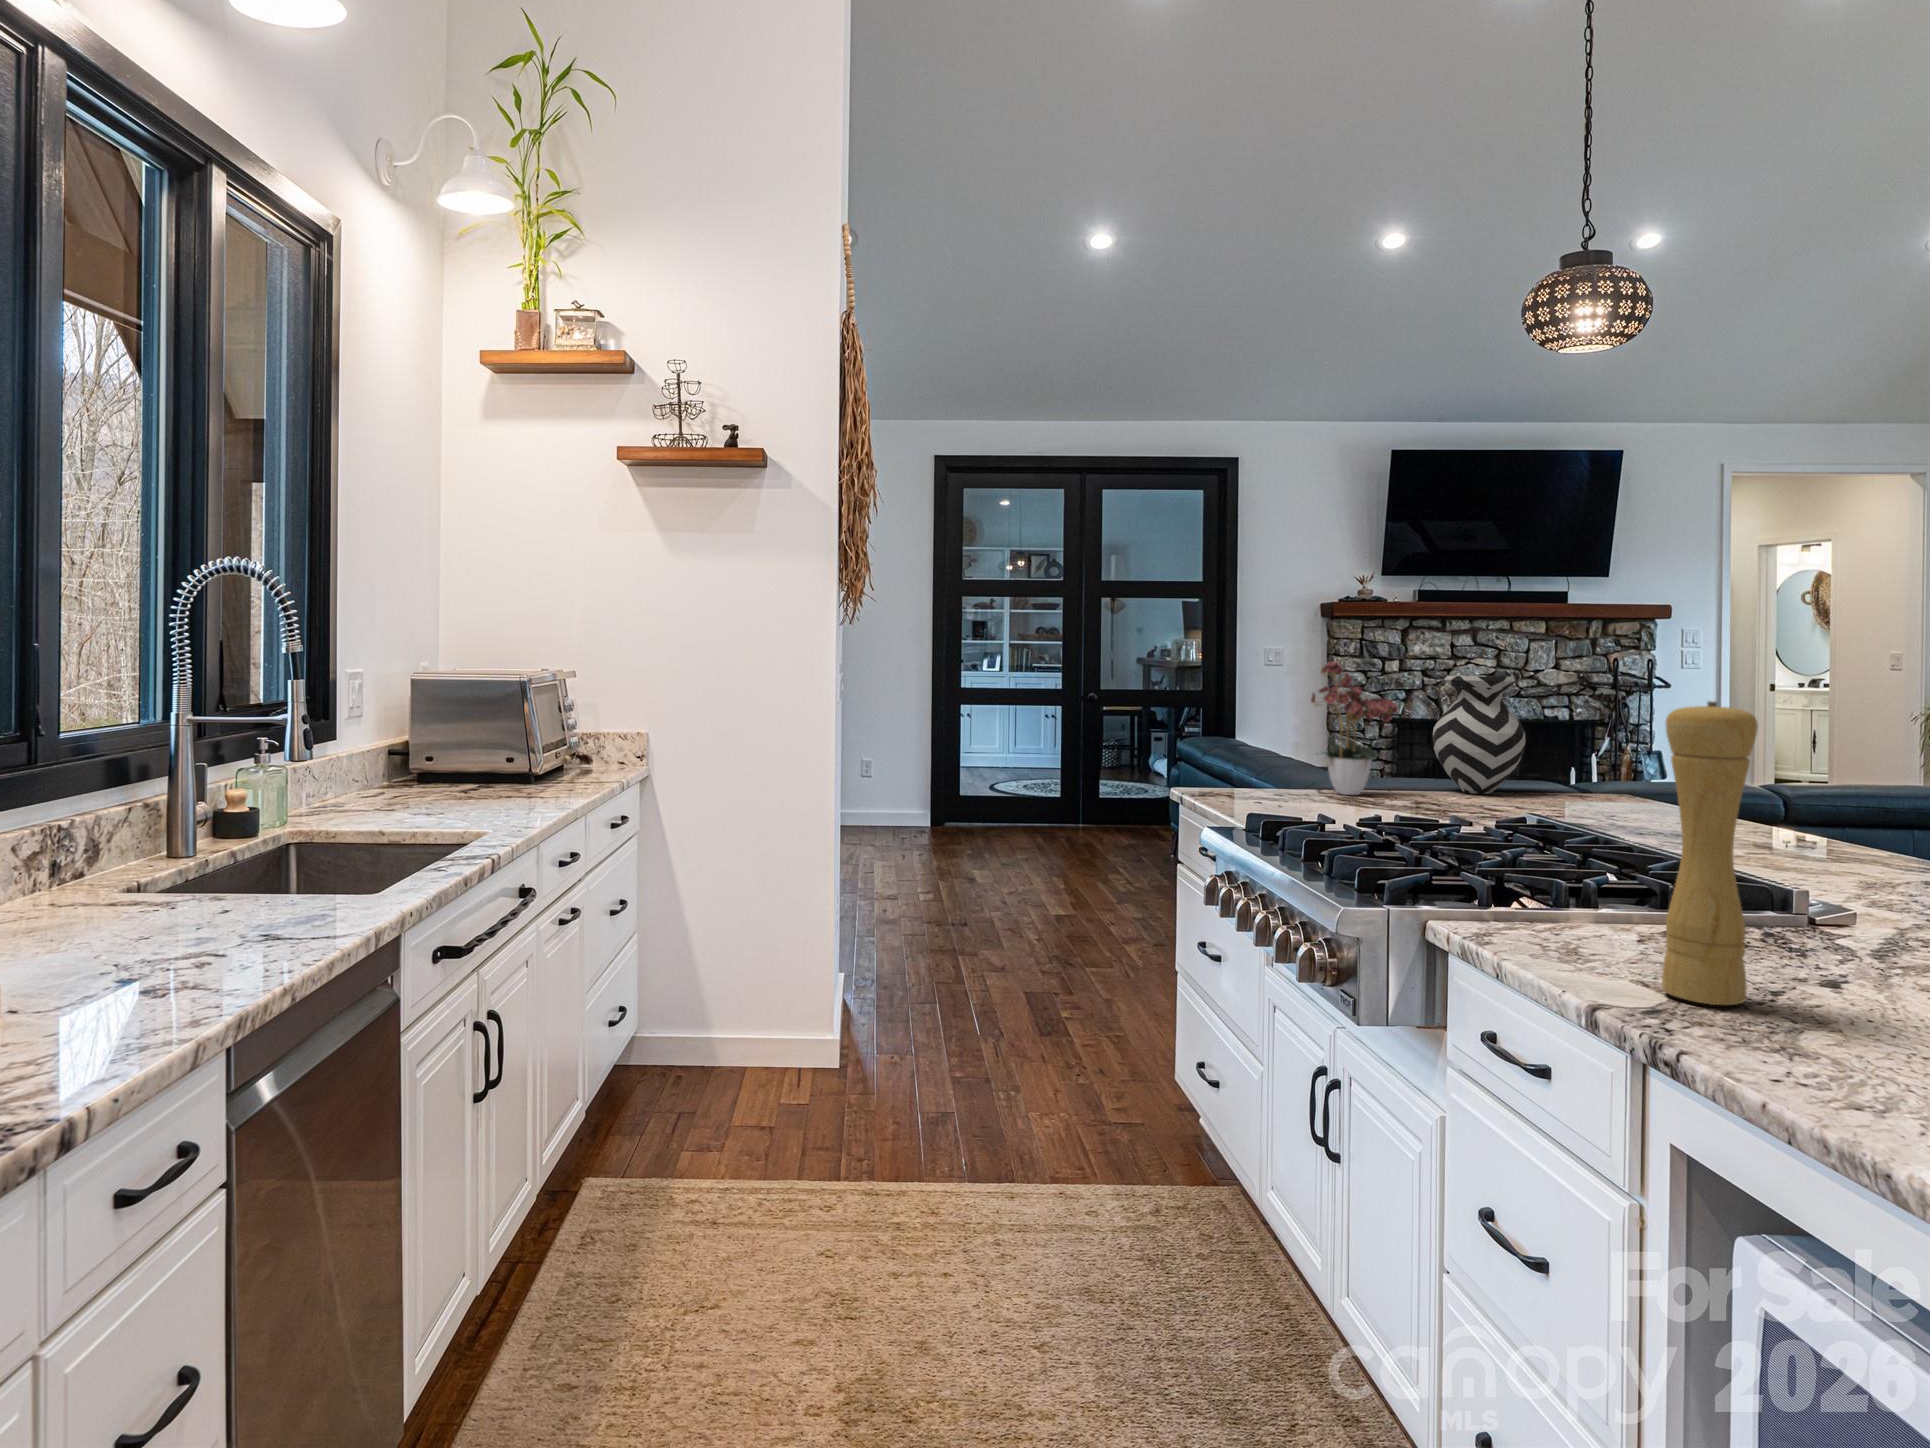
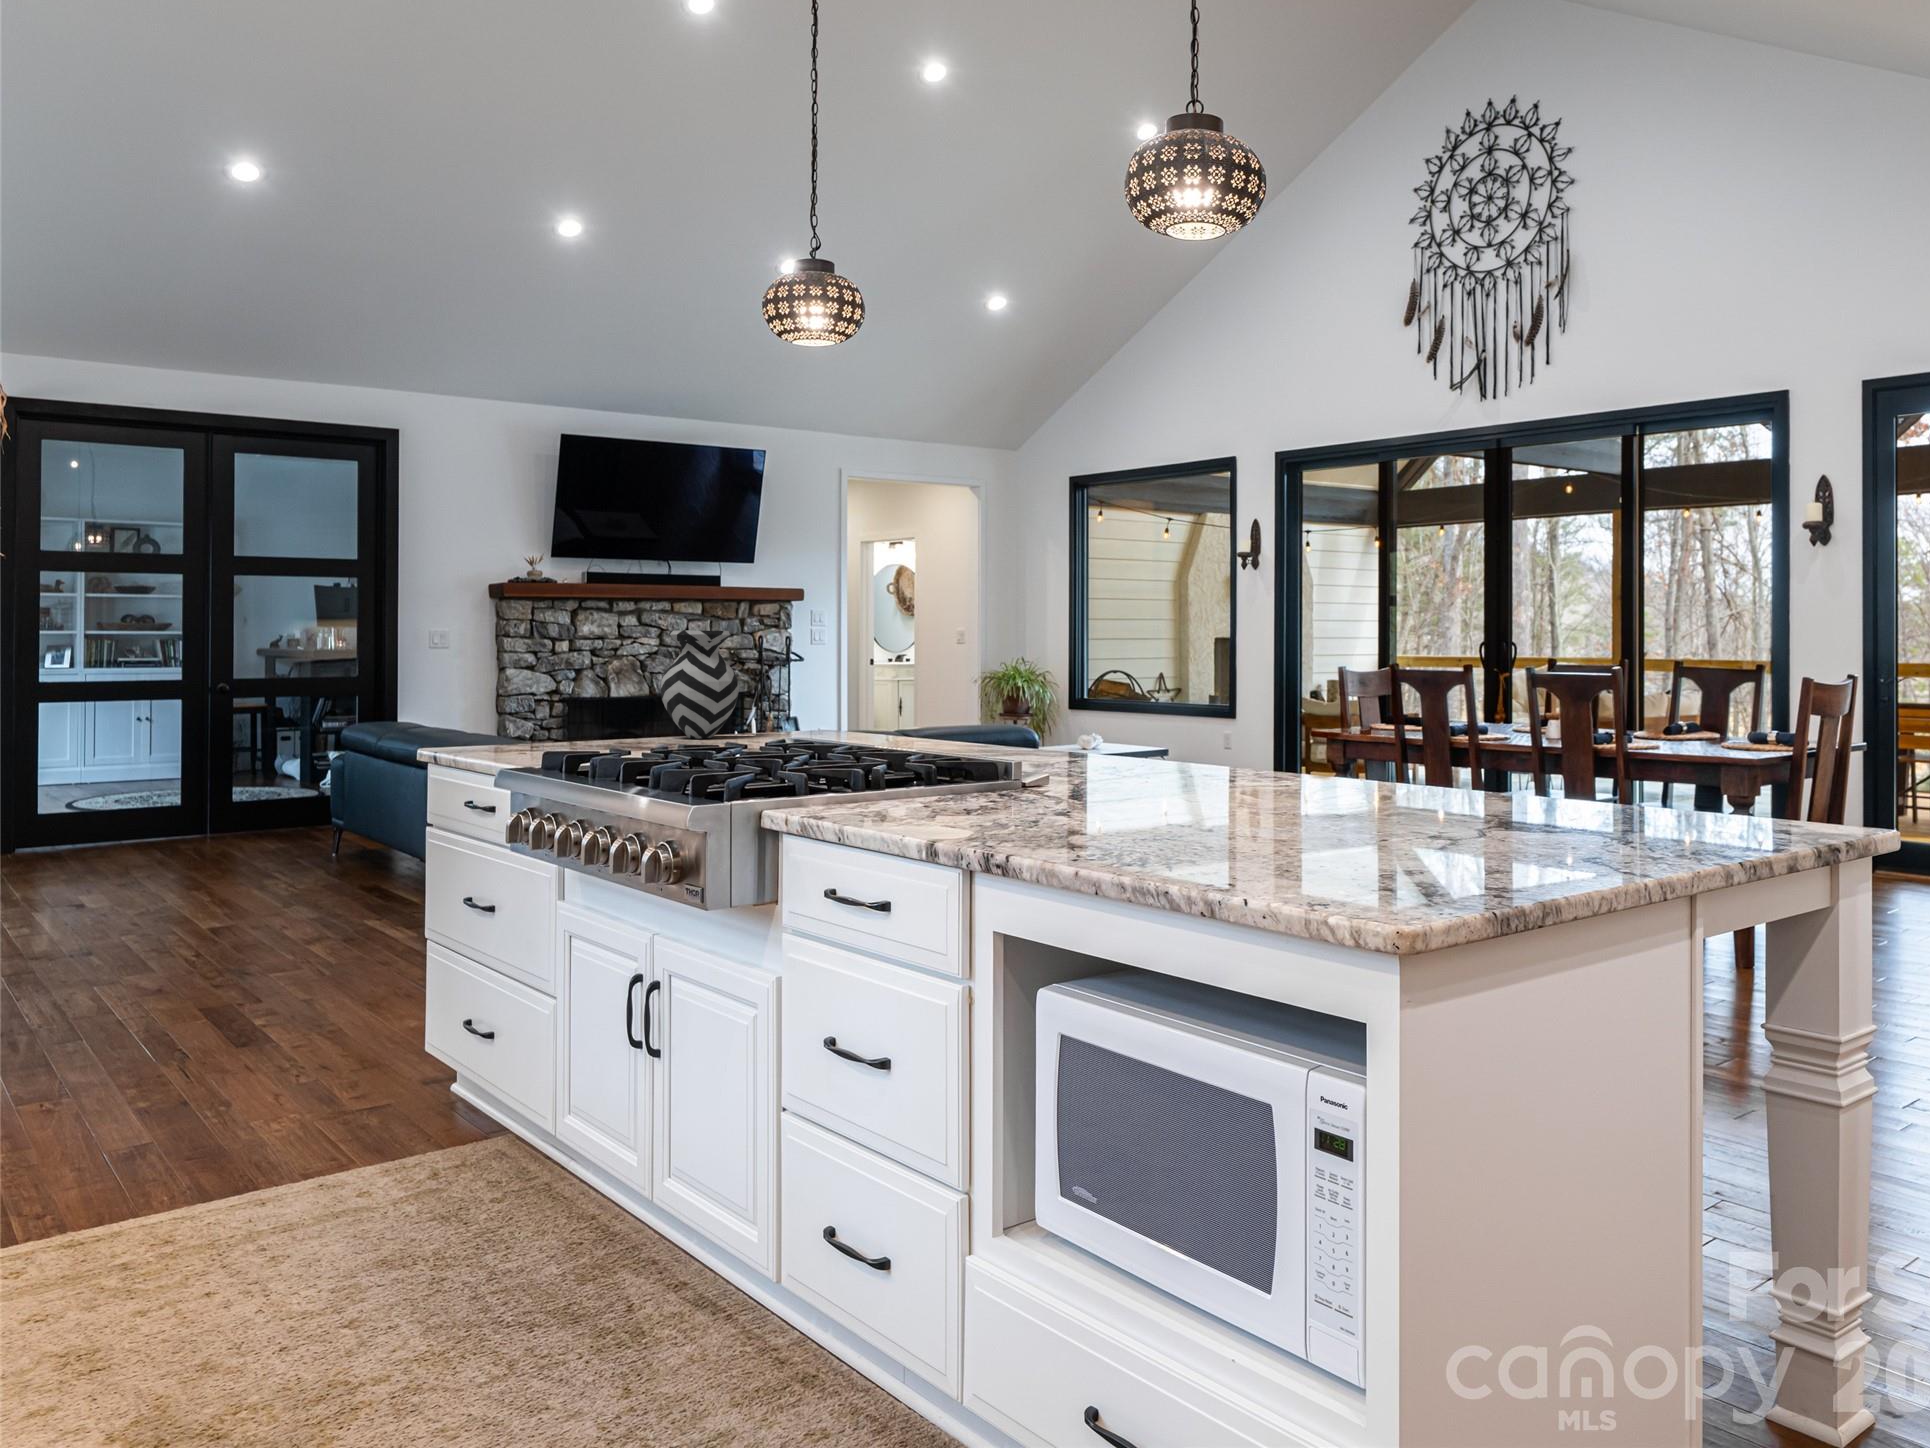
flower arrangement: present [1311,662,1398,795] -> none [548,610,642,746]
pepper mill: present [1662,701,1758,1005] -> none [914,606,966,812]

